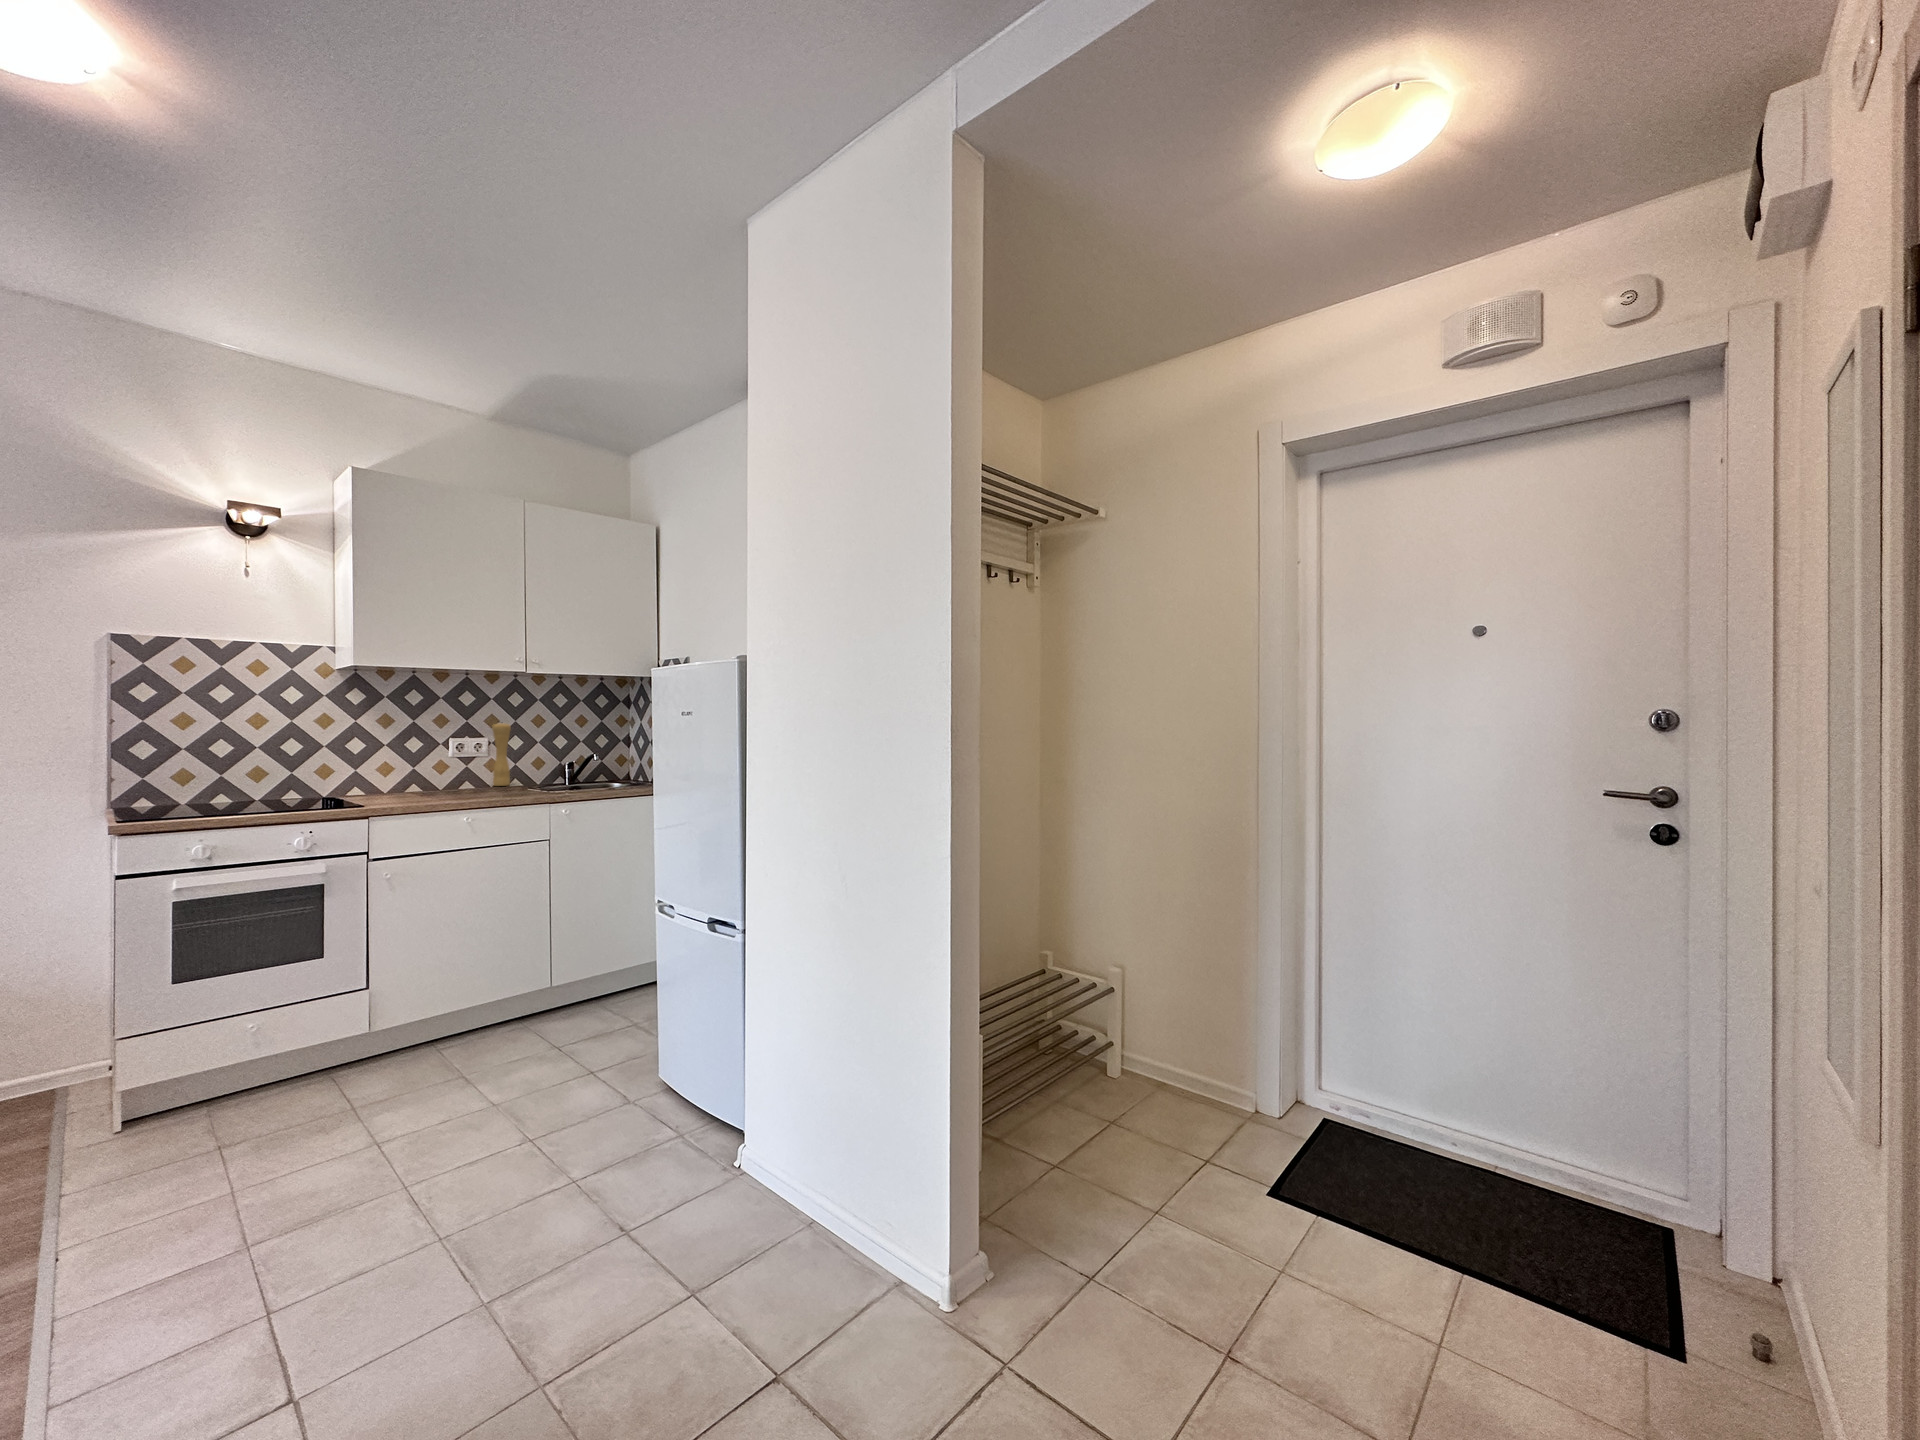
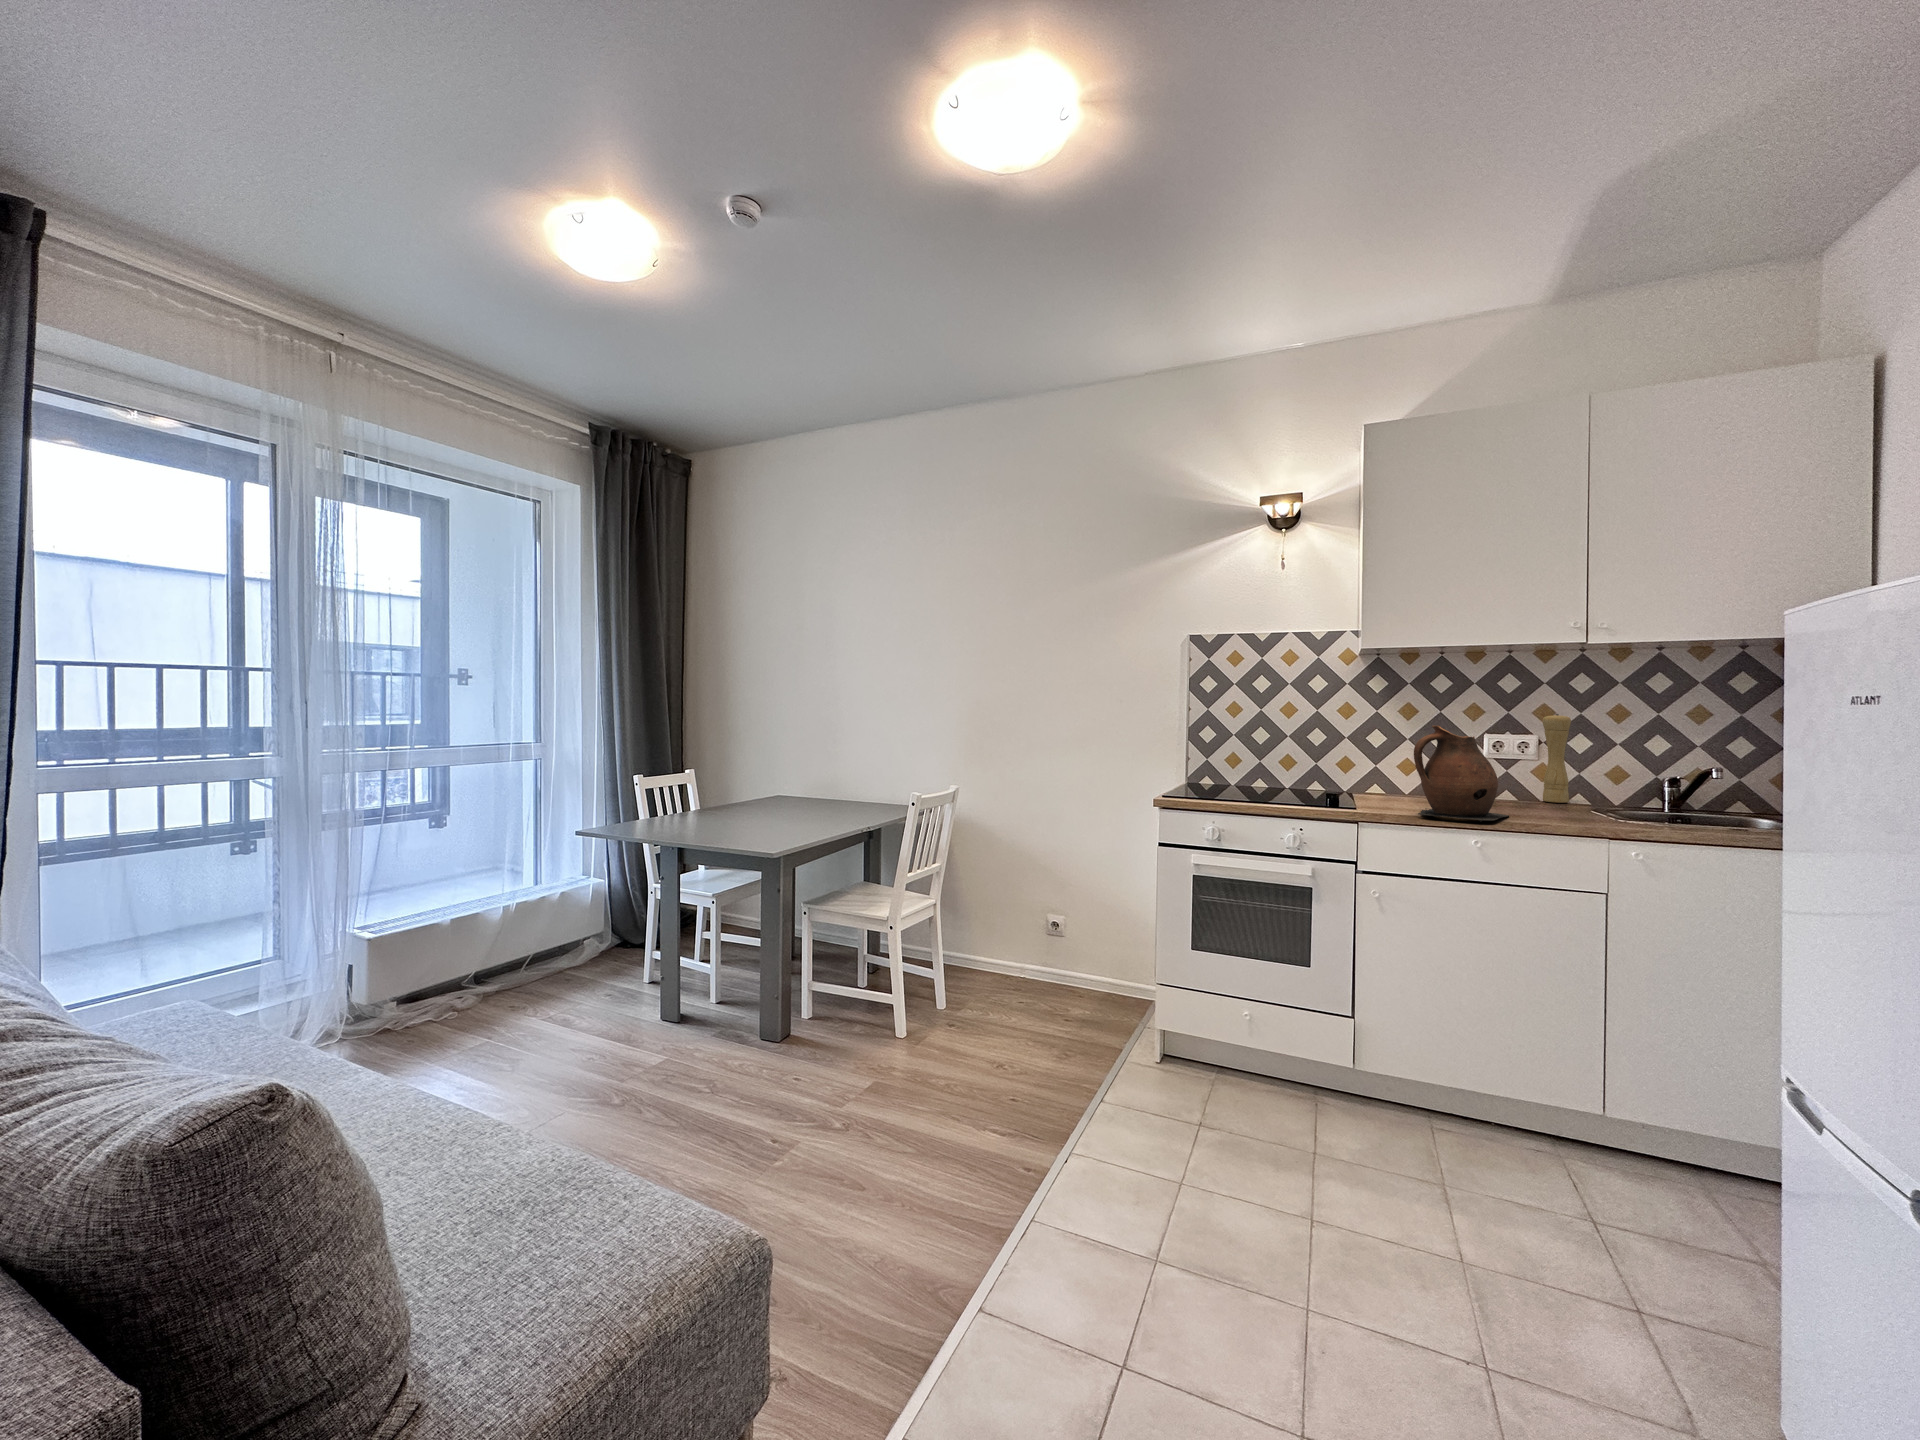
ceramic pitcher: none [414,734,484,805] -> present [1414,726,1509,822]

